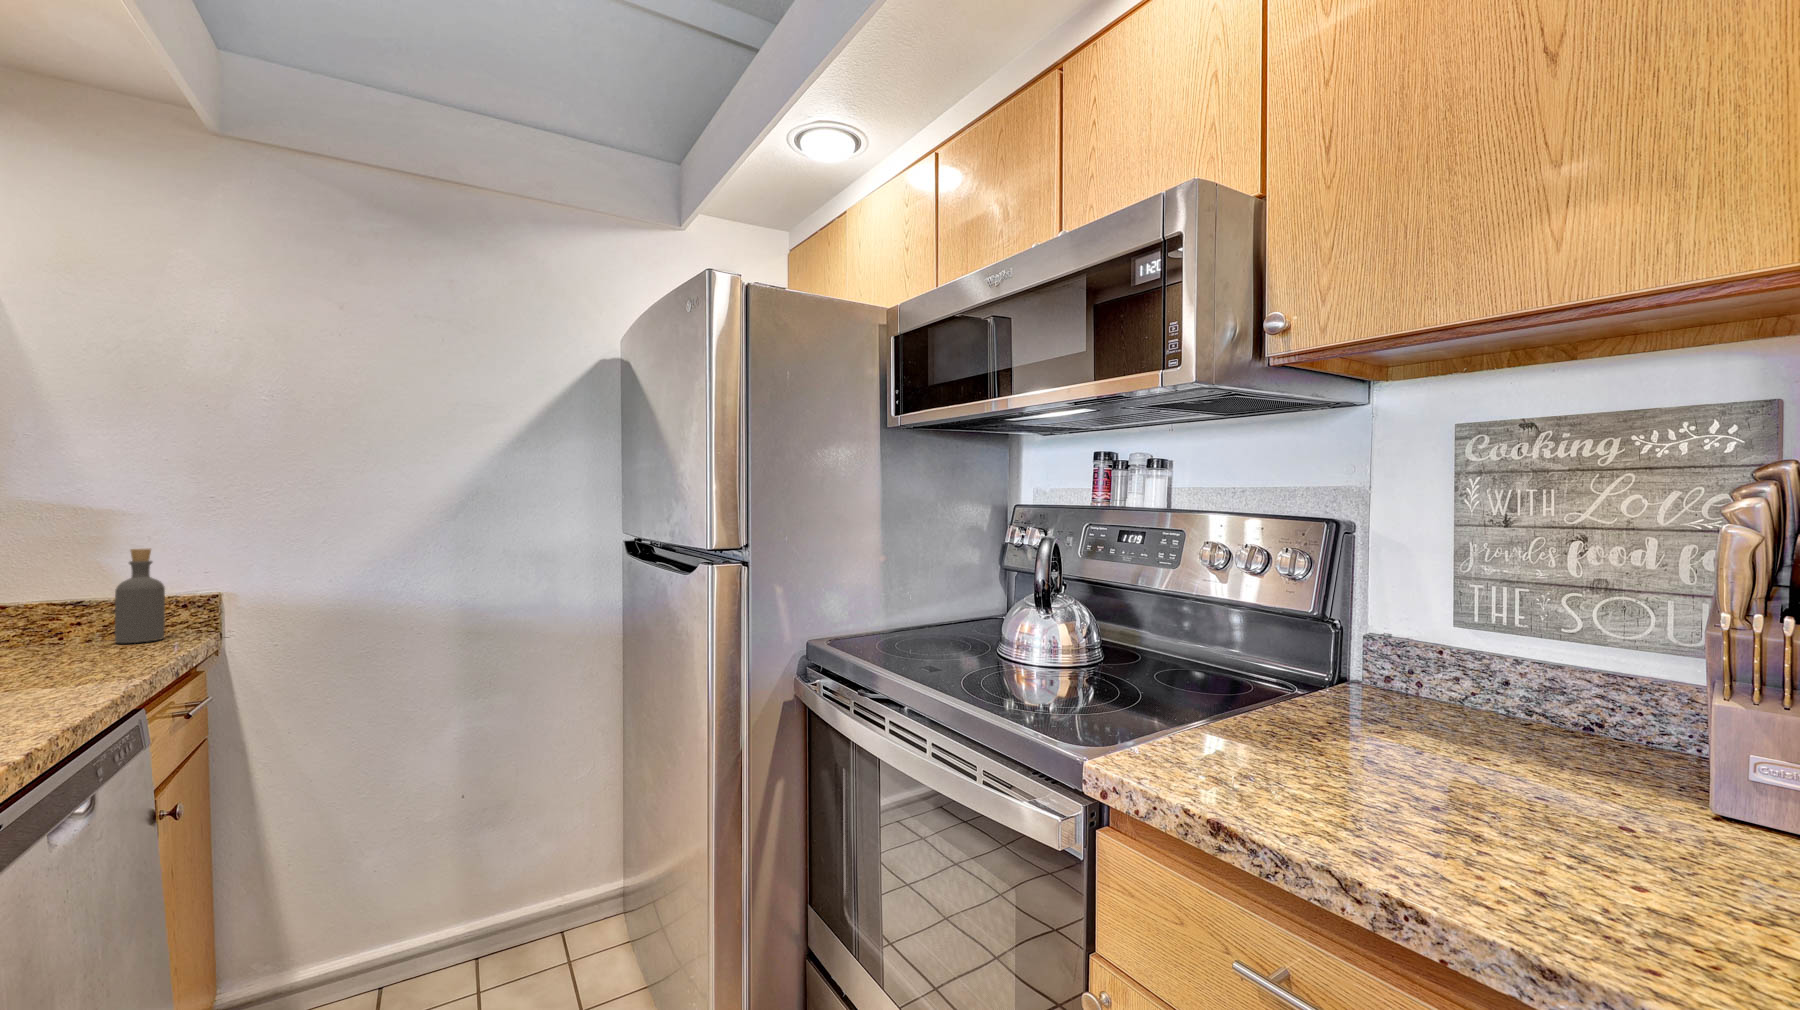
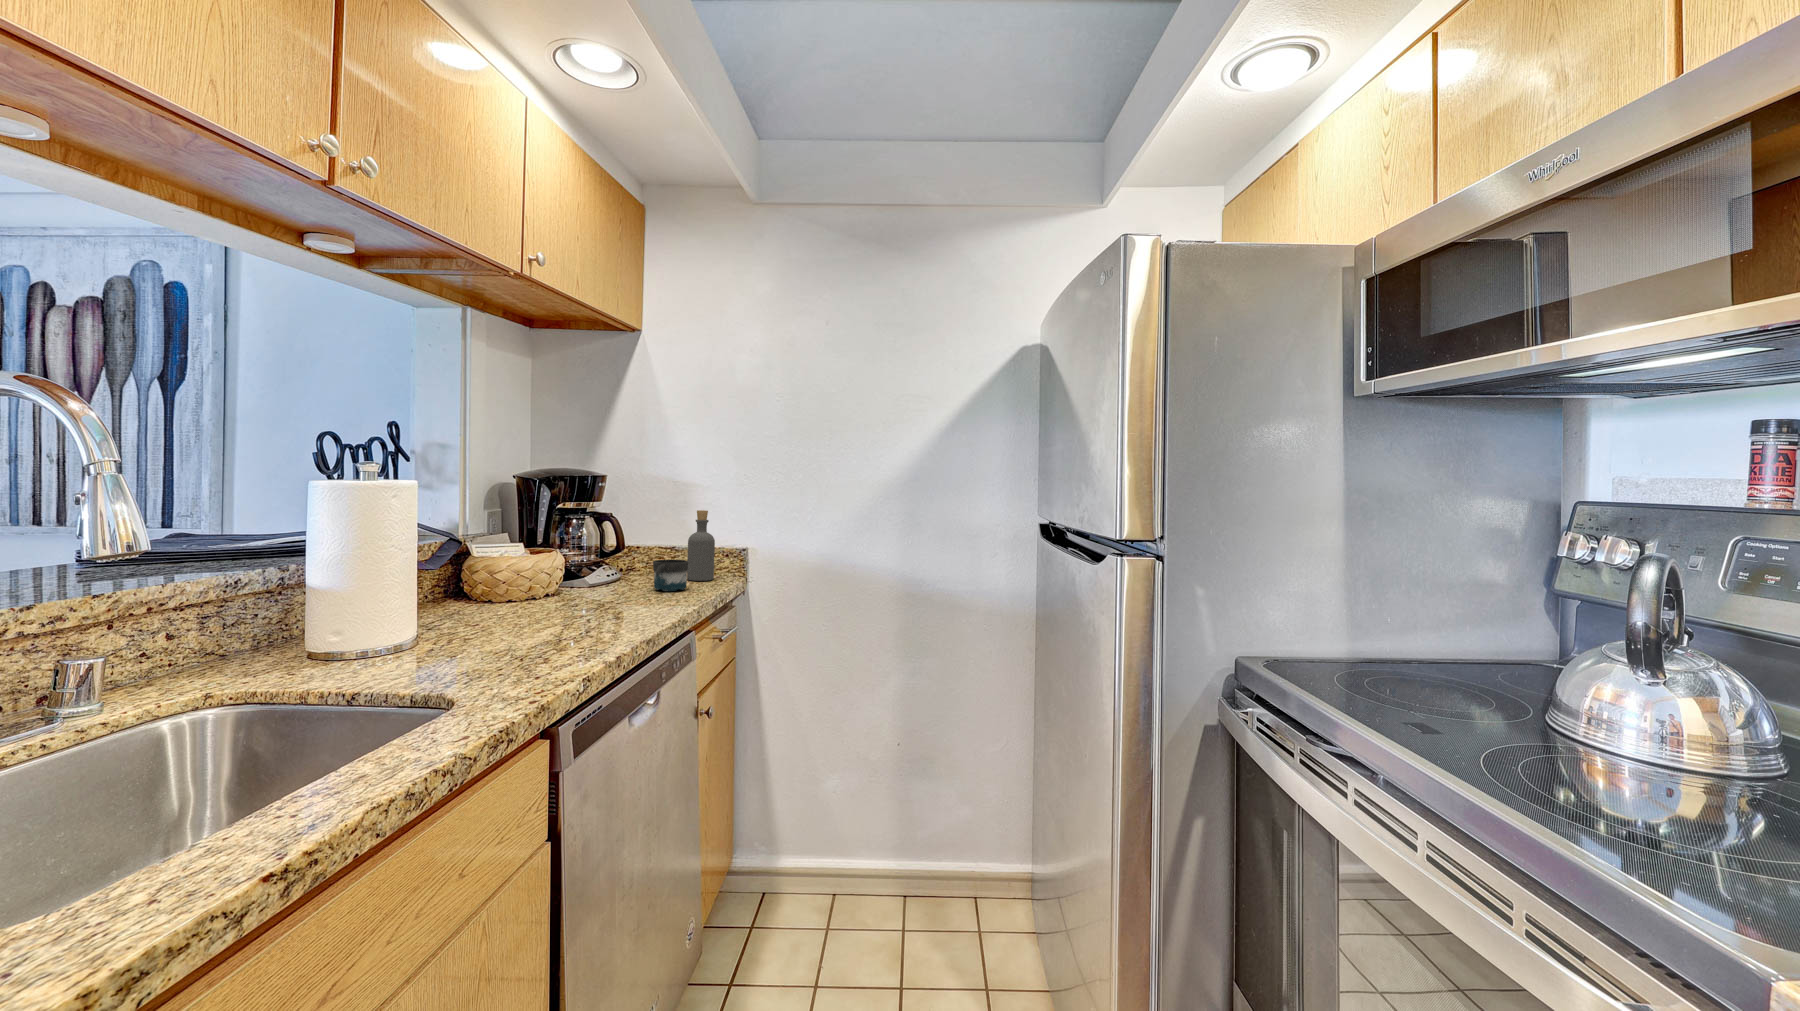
mug: none [54,617,122,662] -> present [653,560,688,591]

